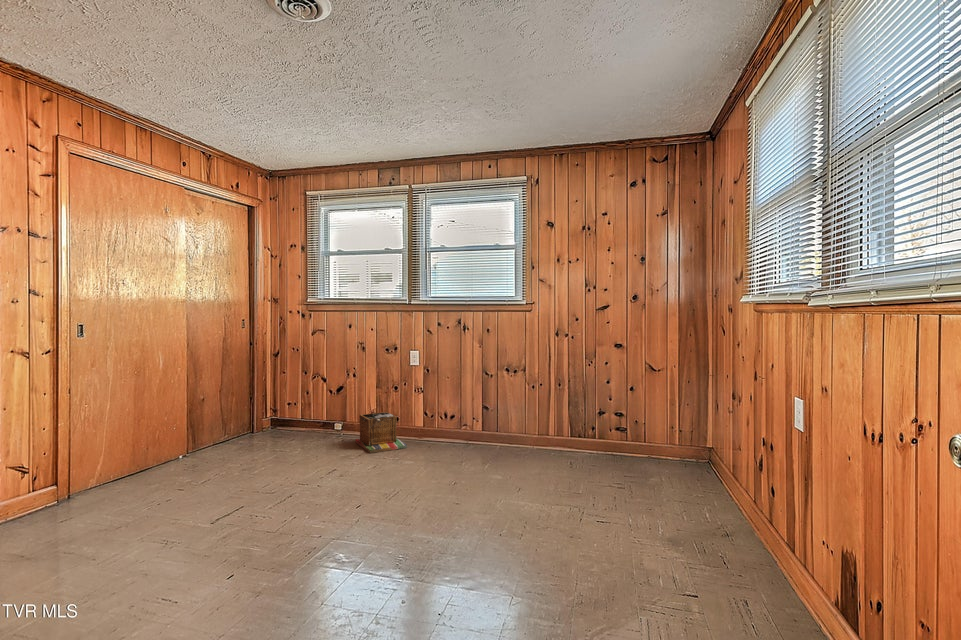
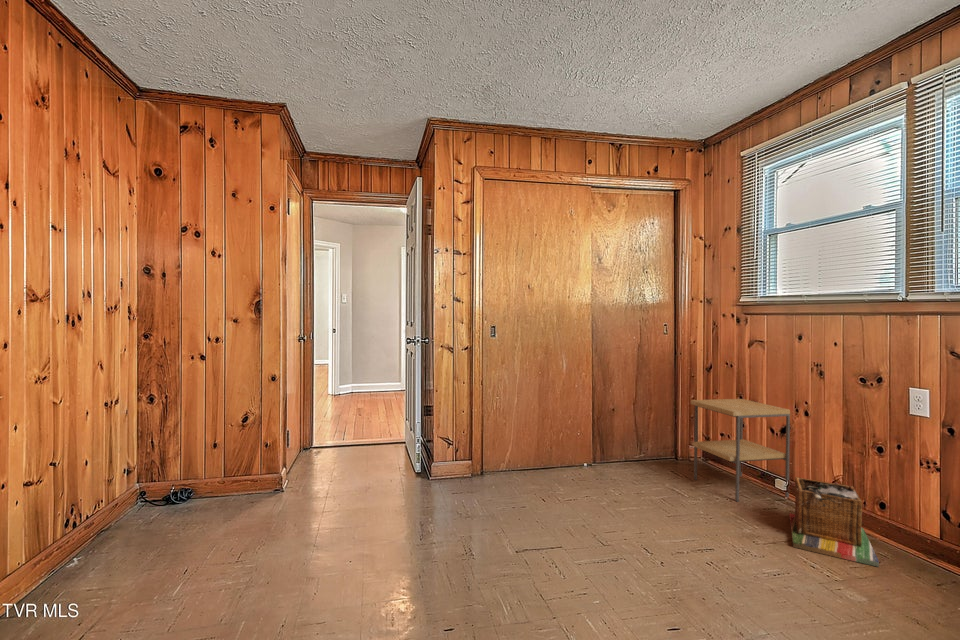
side table: none [280,374,345,444] -> present [691,399,790,501]

